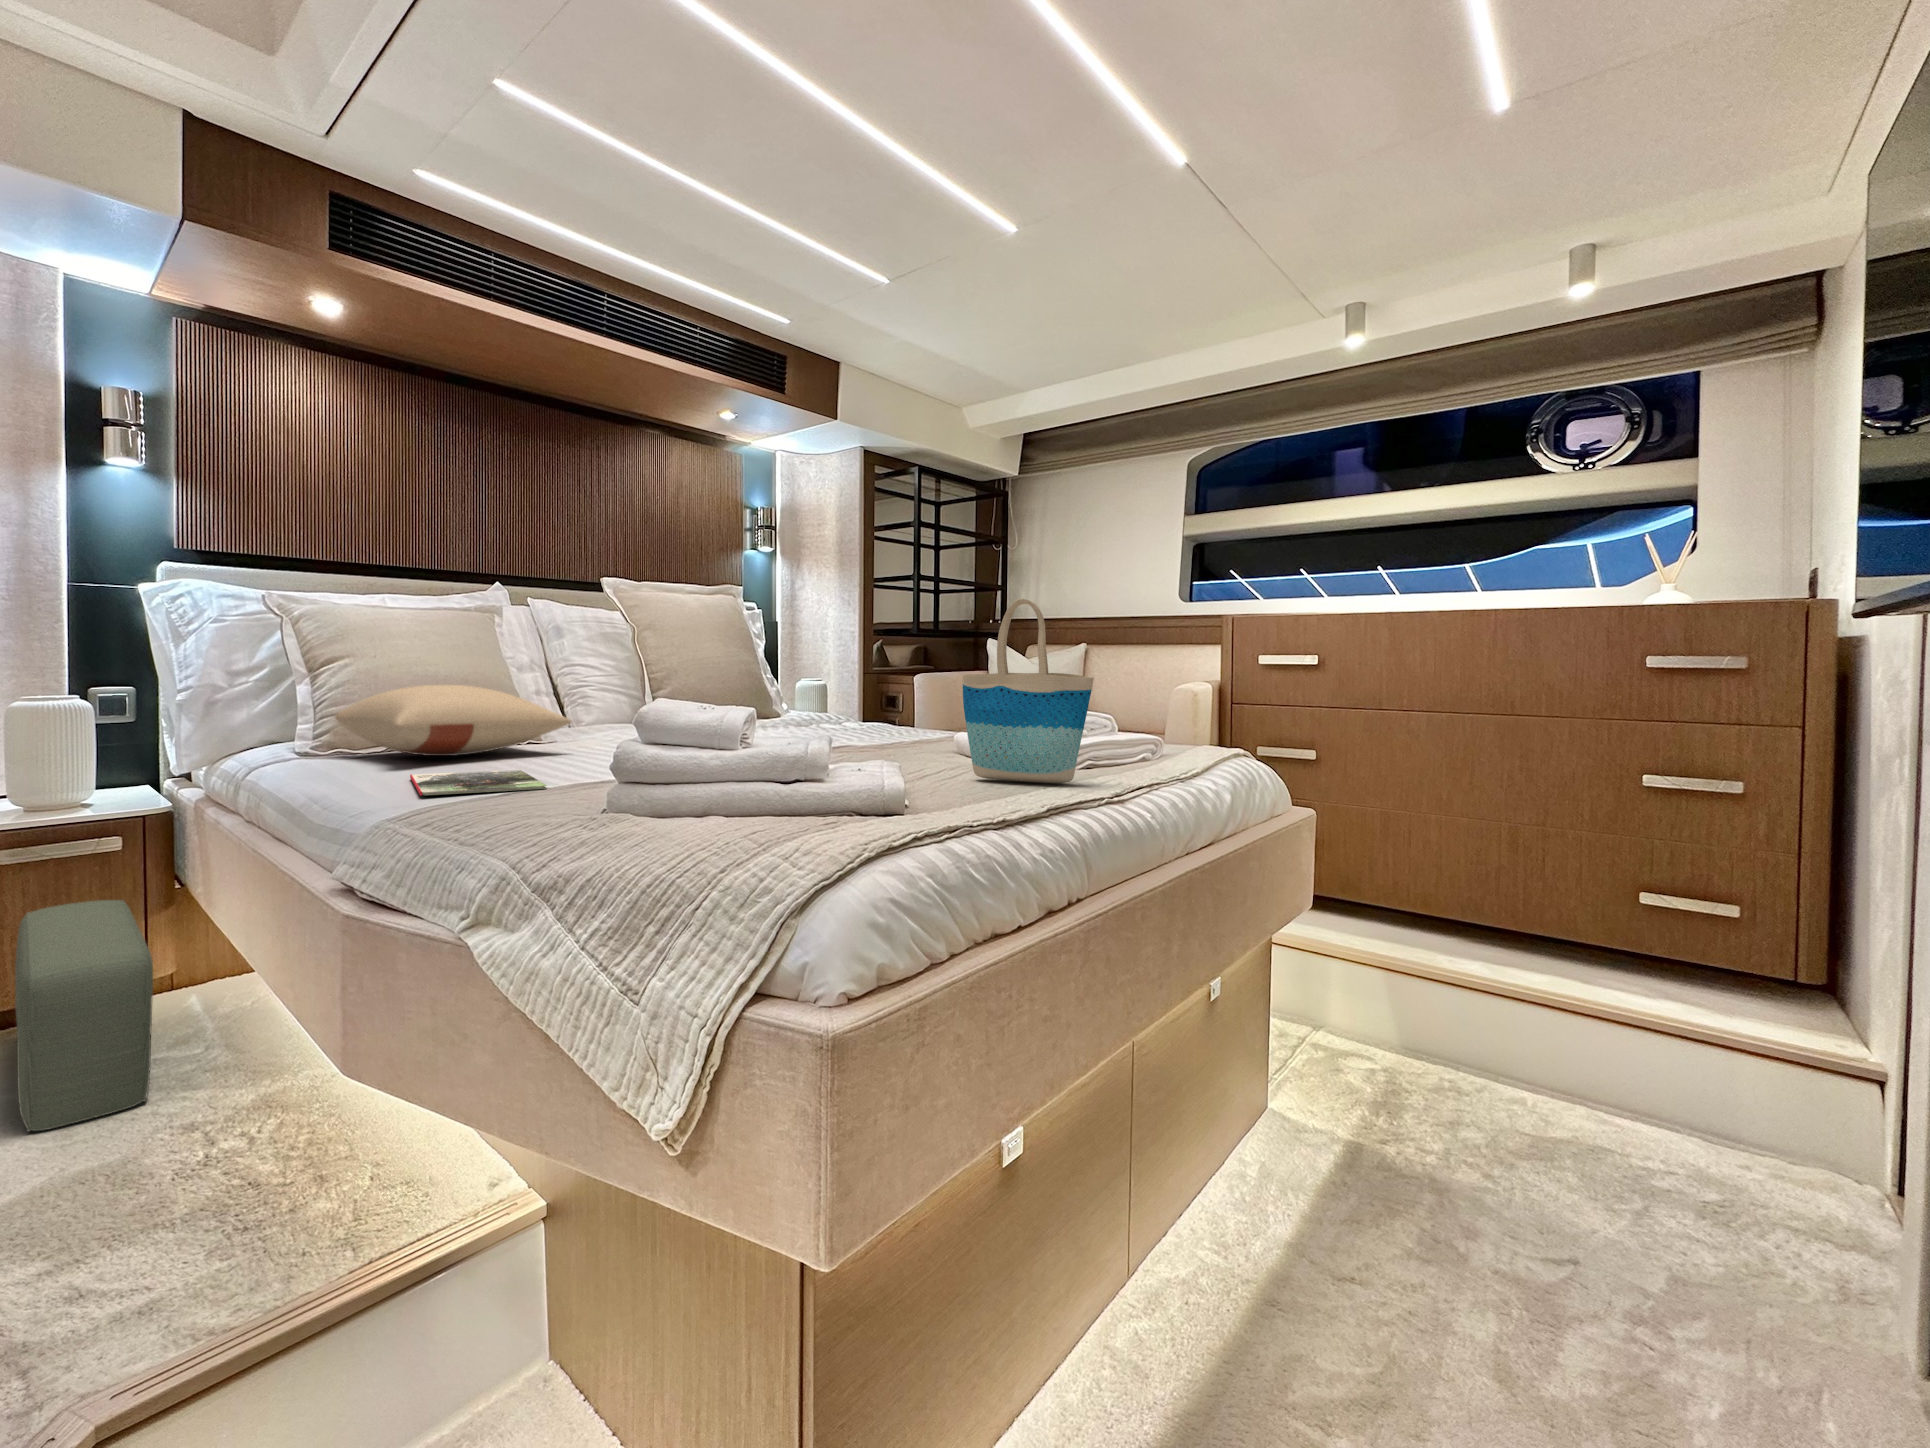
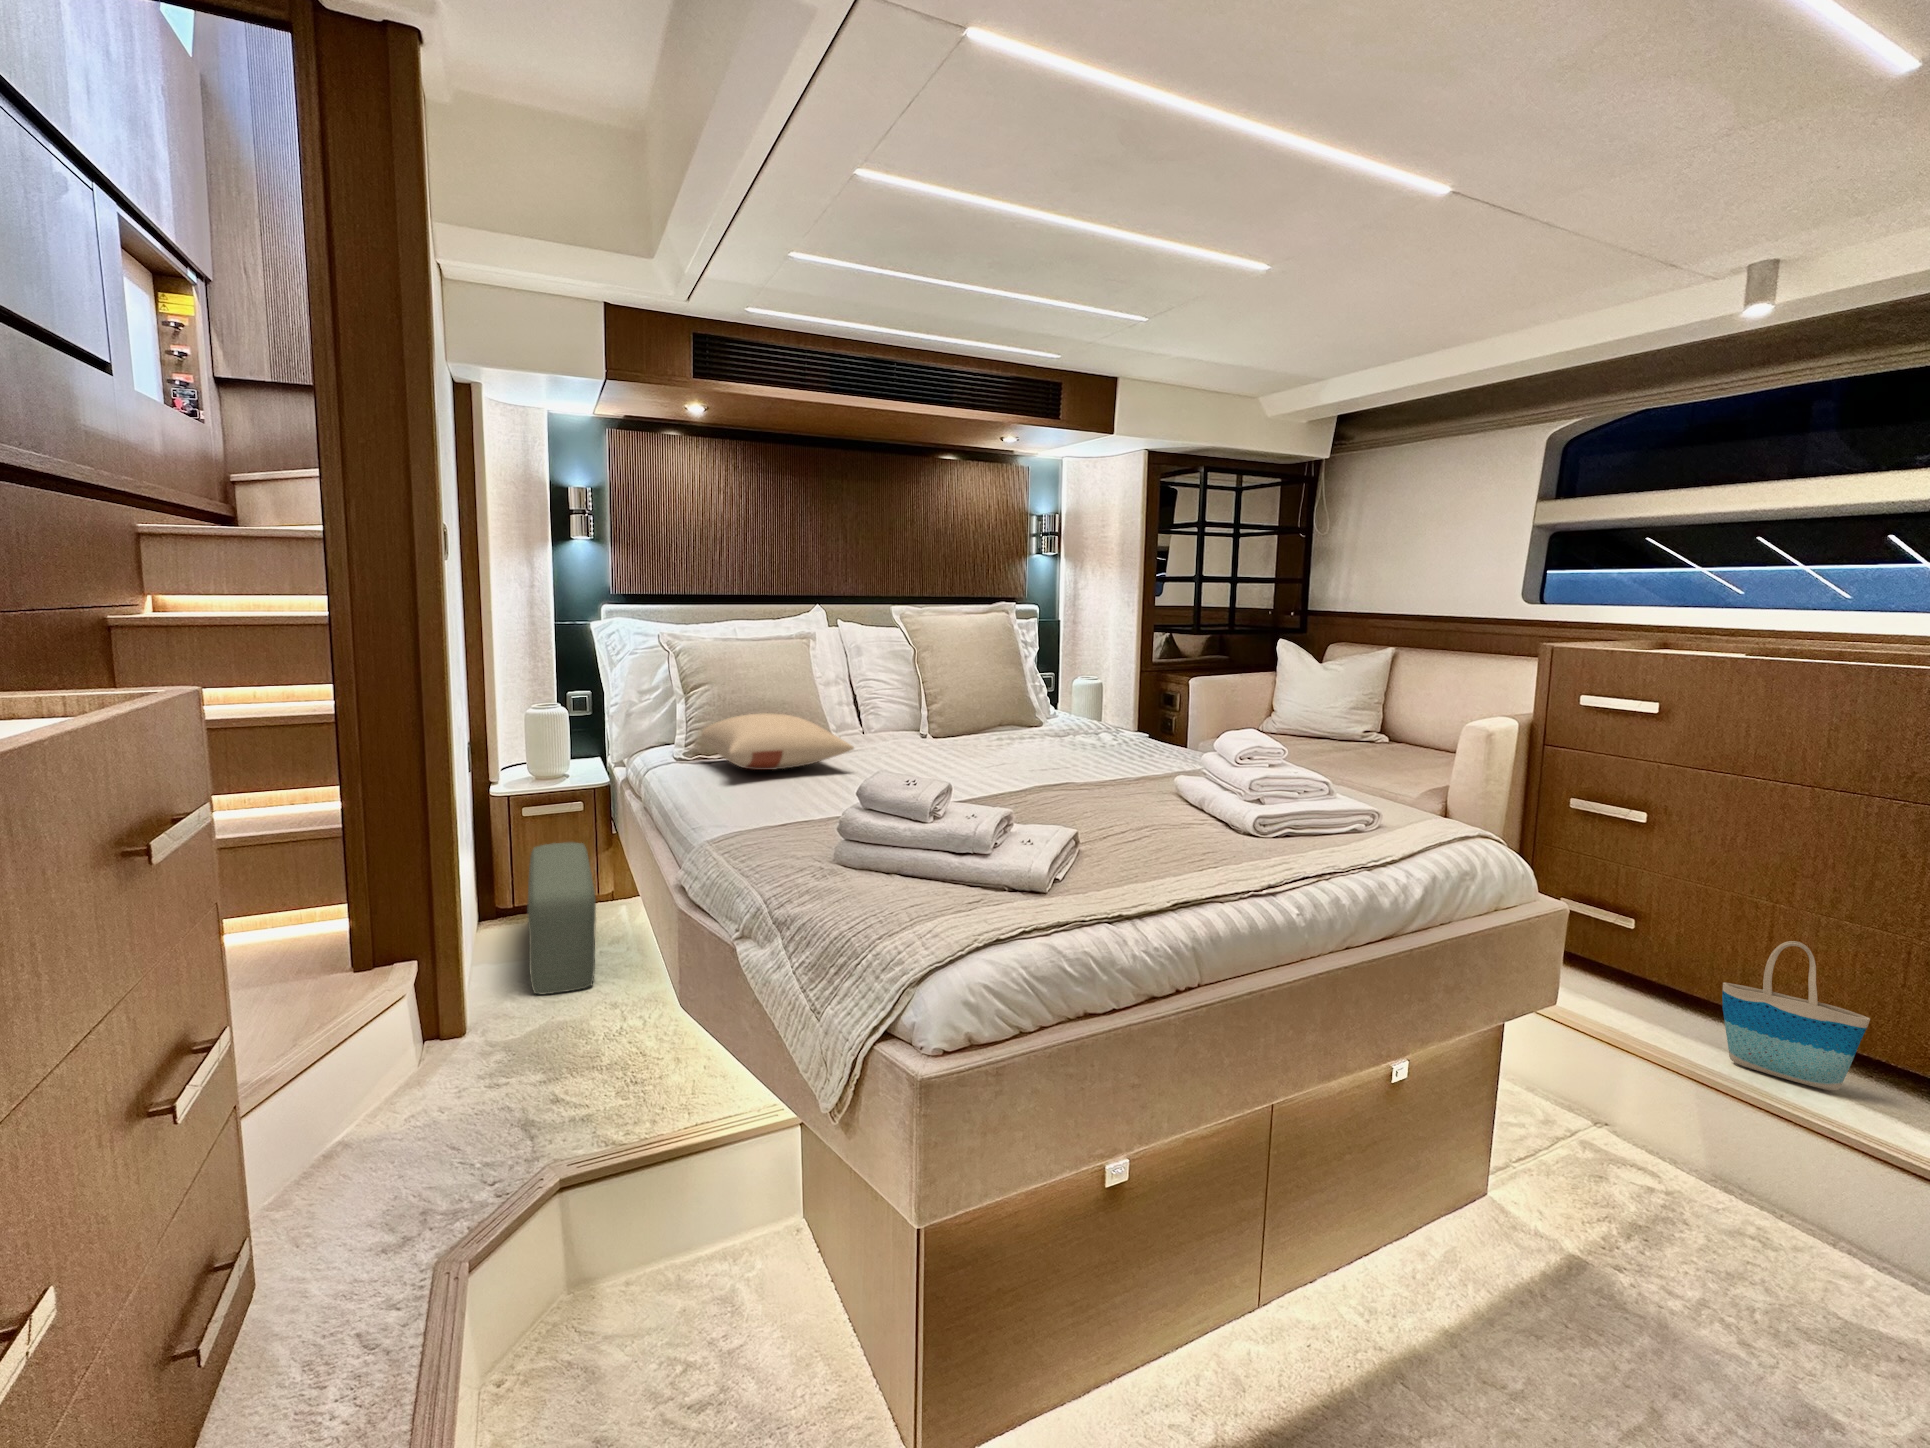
tote bag: present [962,599,1094,783] -> present [1722,941,1870,1090]
magazine: present [410,770,547,796] -> none [732,795,815,823]

